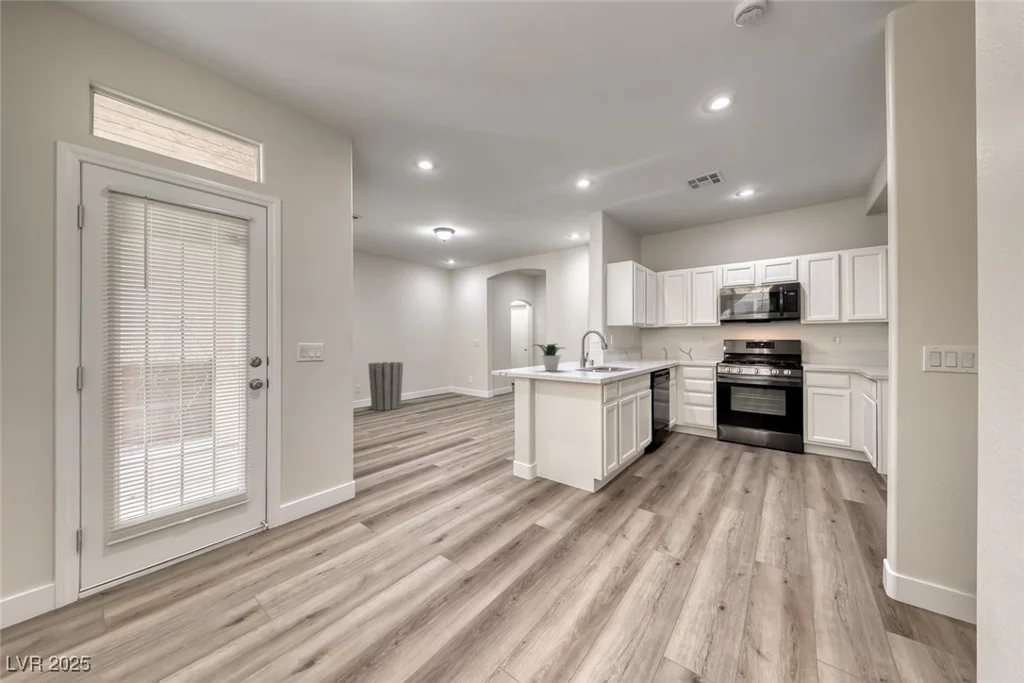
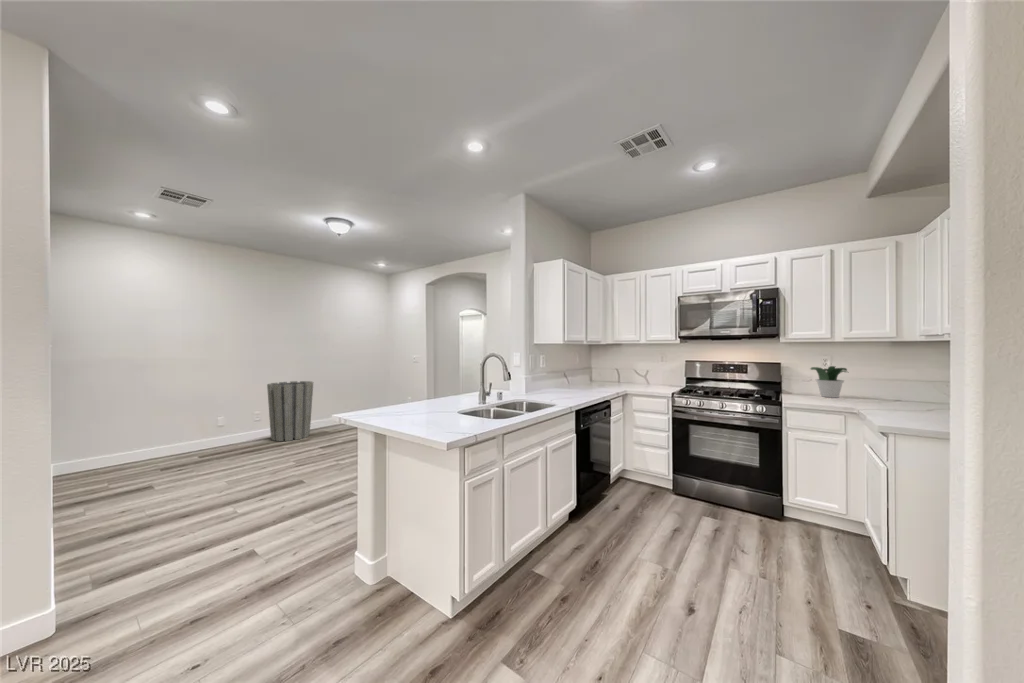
potted plant: present [533,344,563,371] -> present [811,366,847,398]

